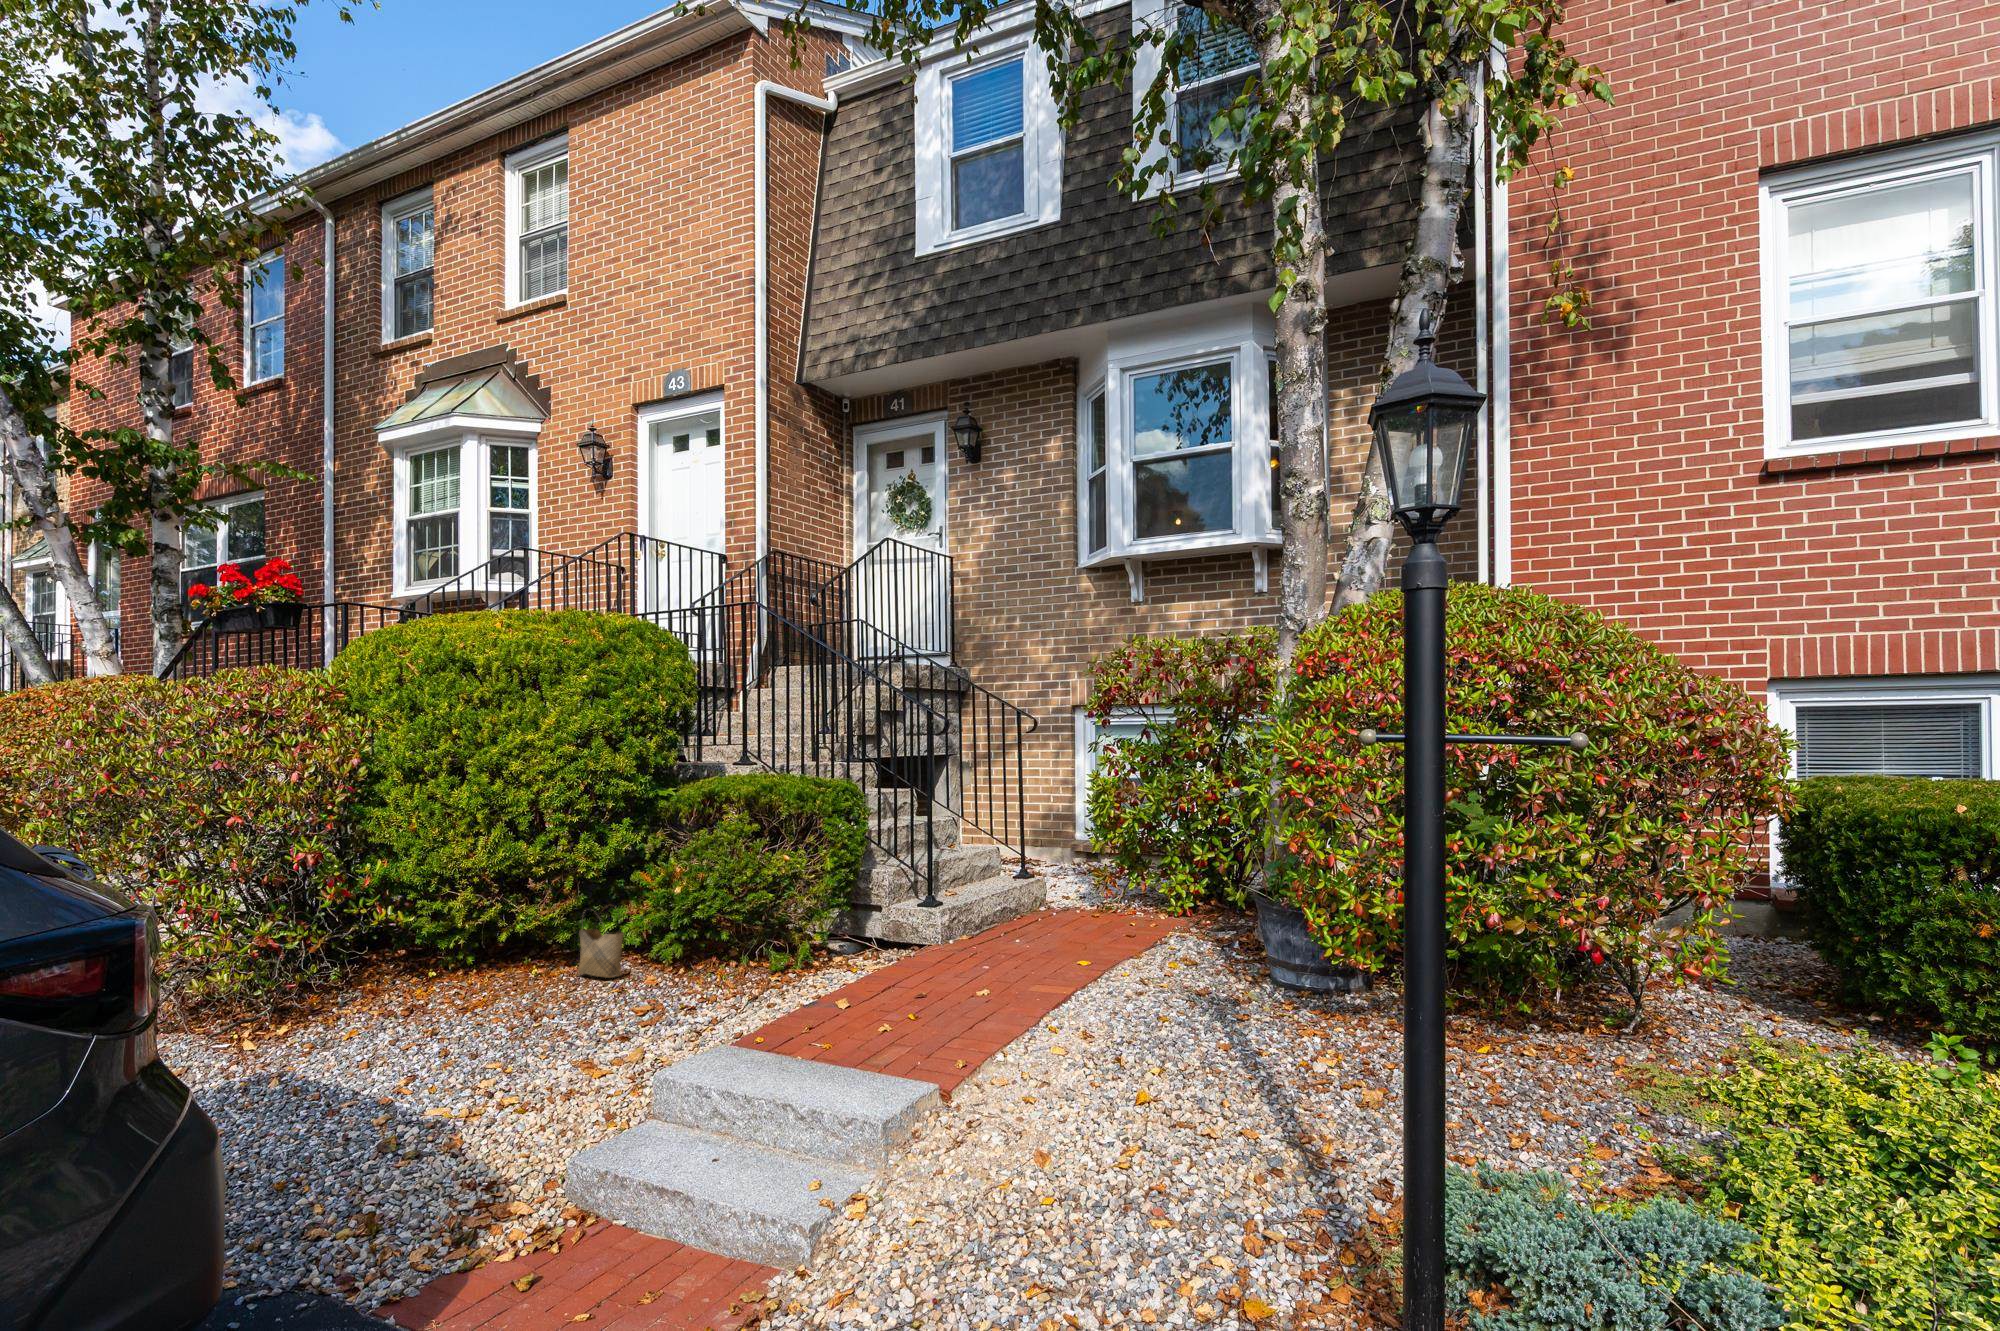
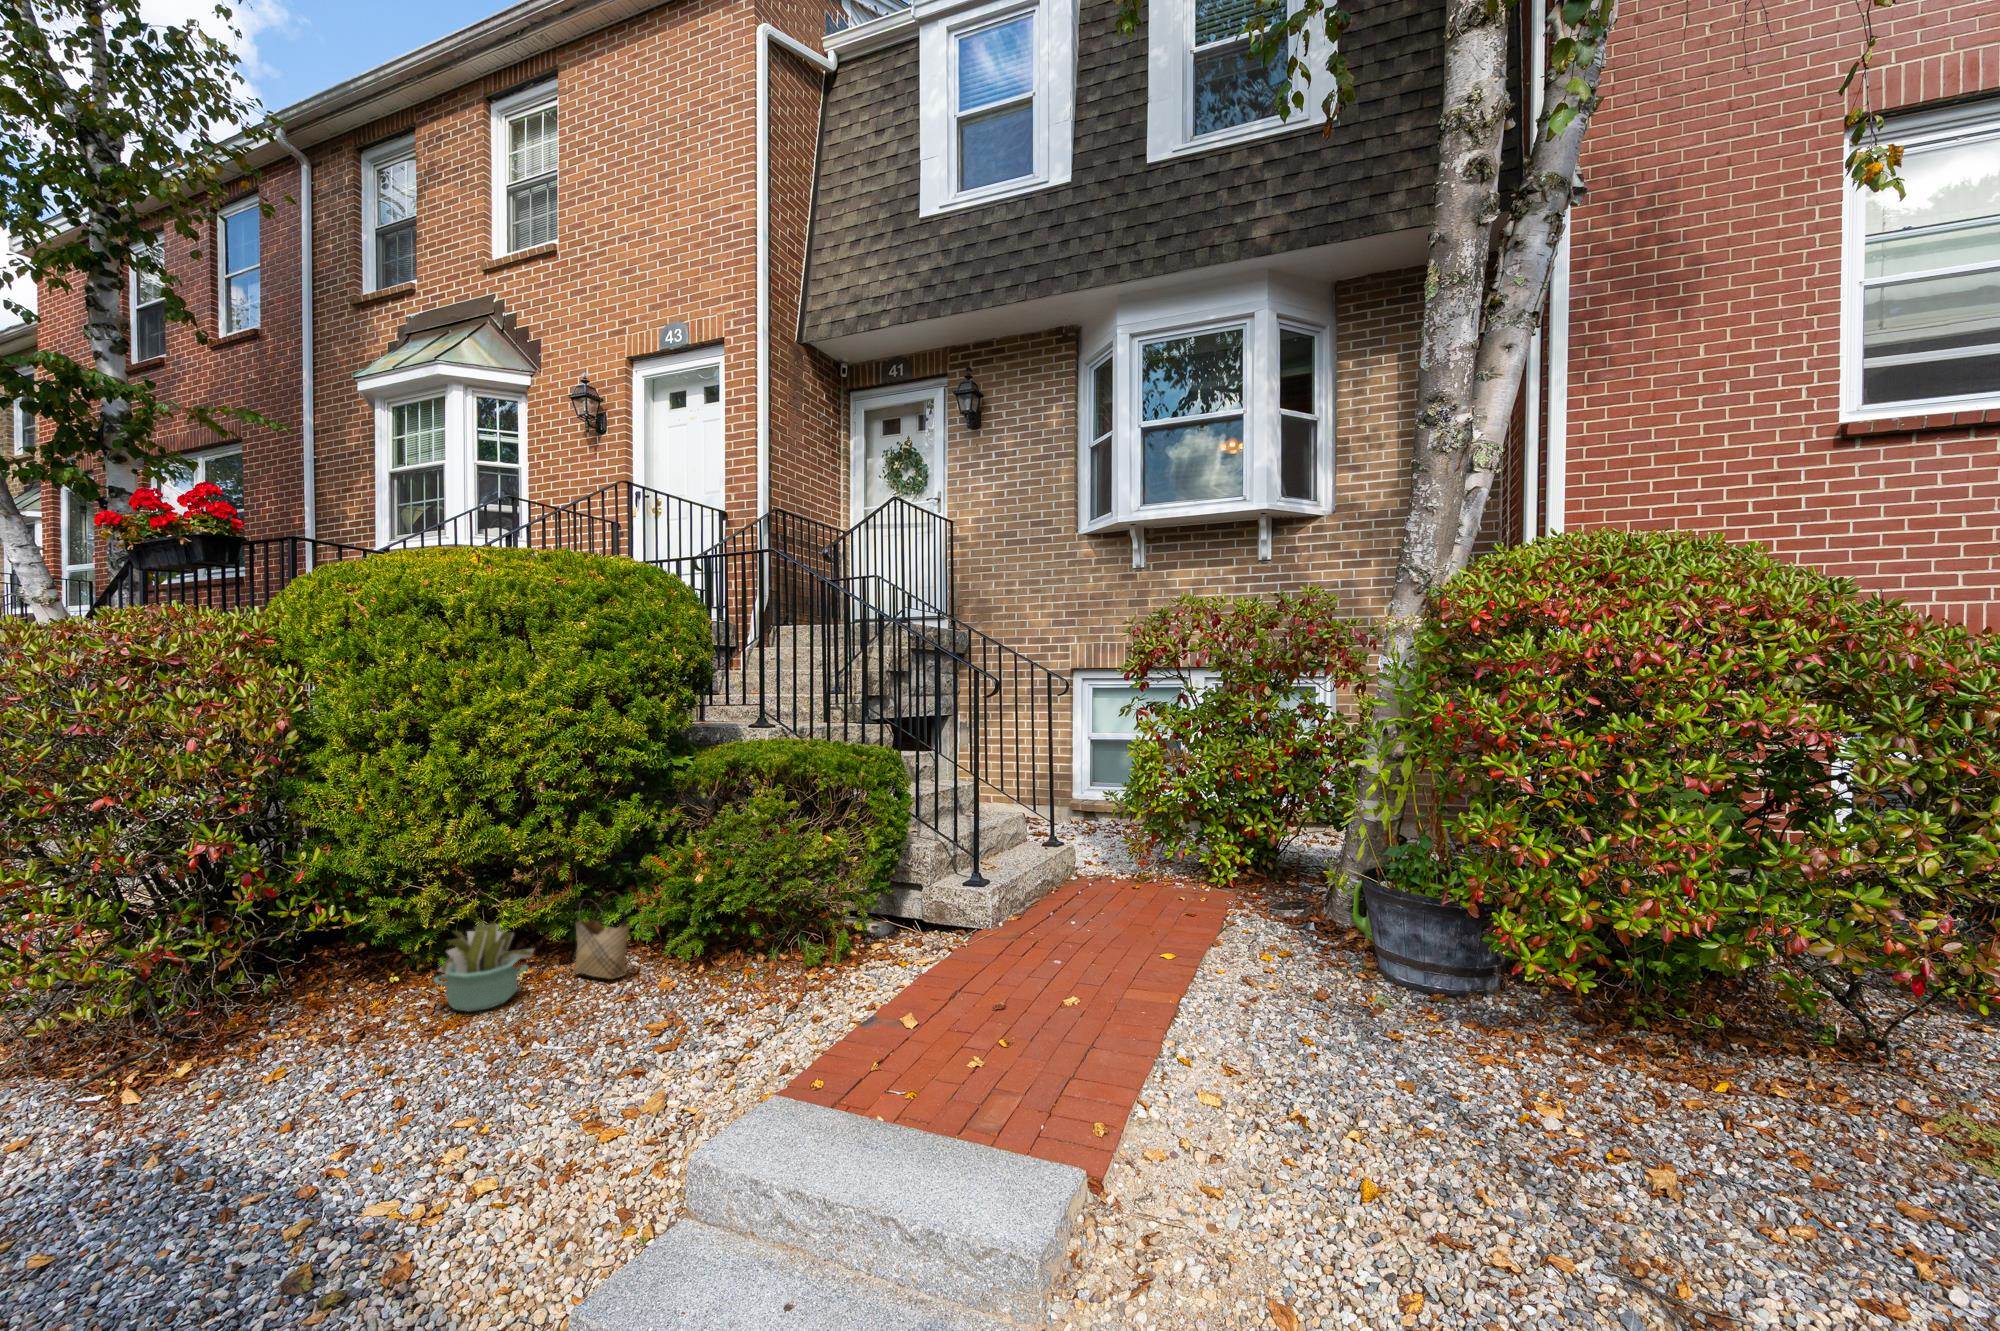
decorative plant: none [465,928,546,998] -> present [434,924,534,1011]

